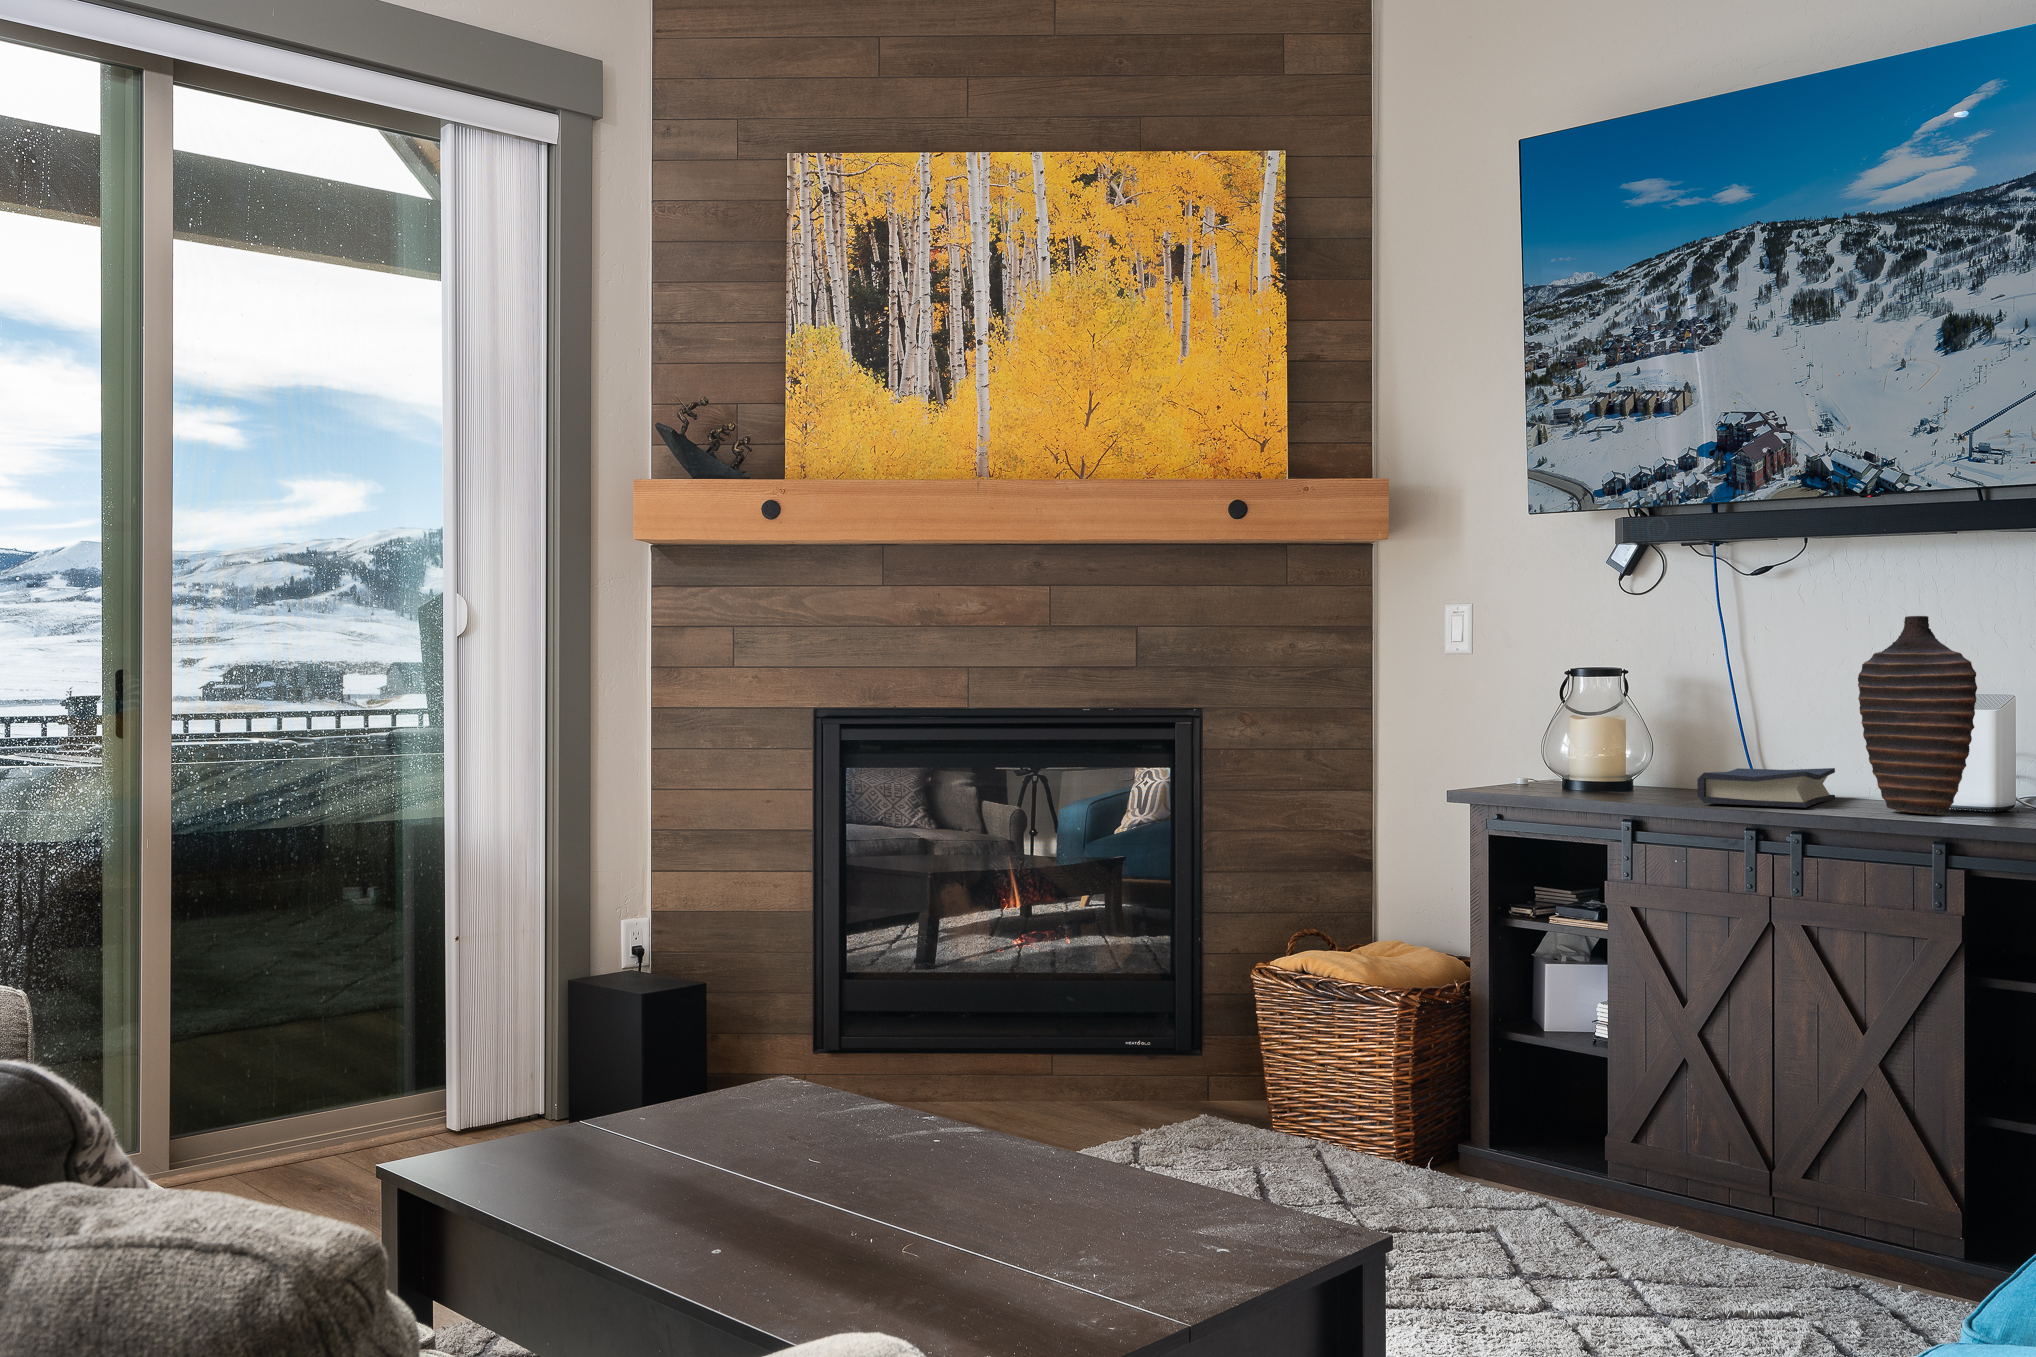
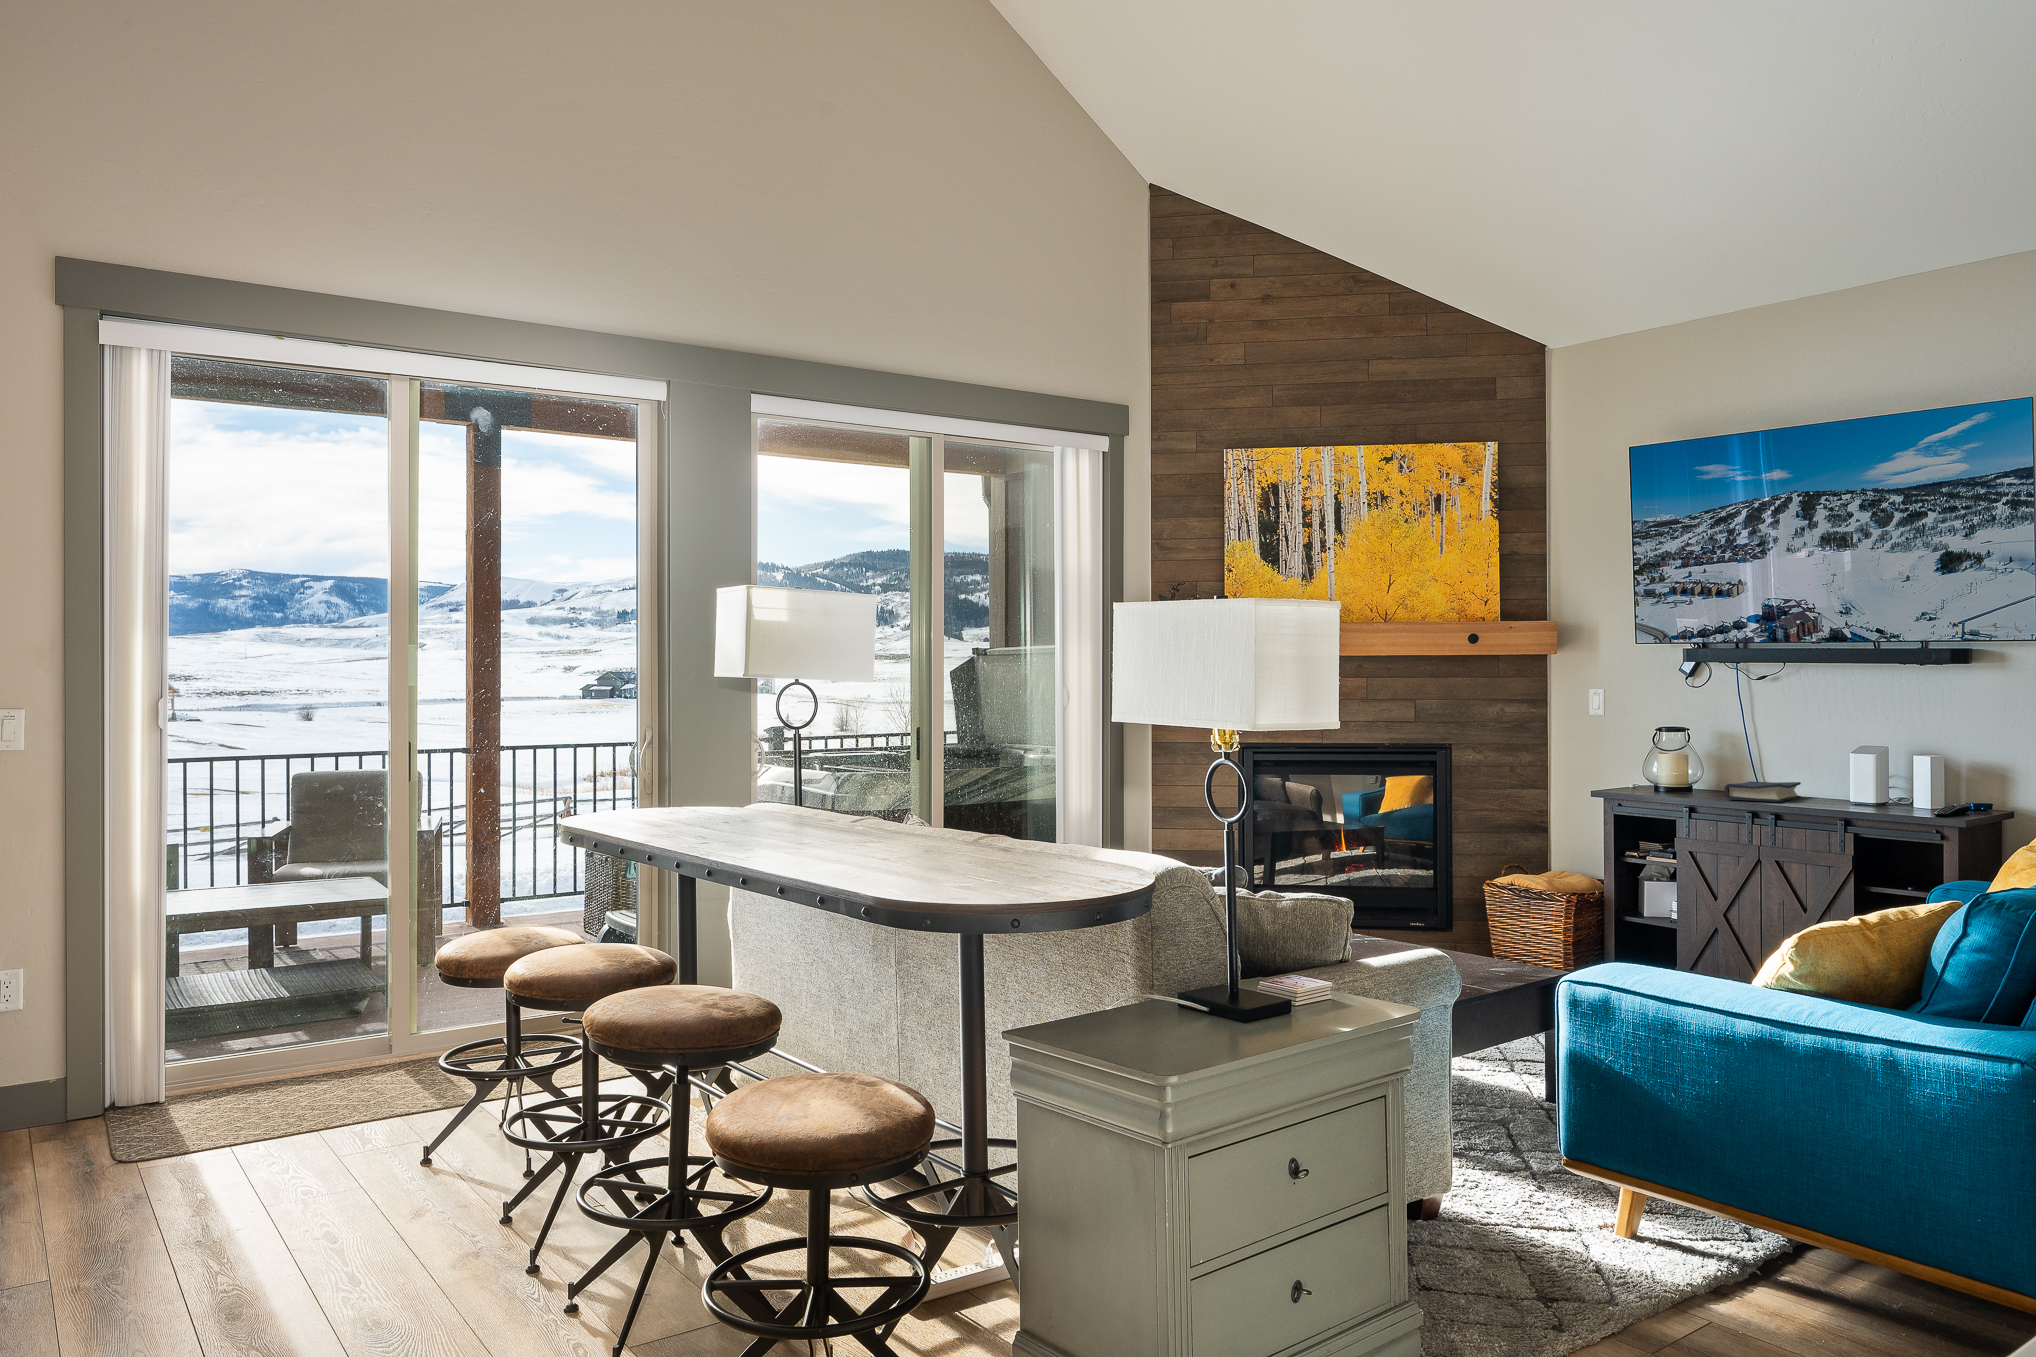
decorative vase: present [1858,616,1977,815] -> none [1807,709,1864,807]

